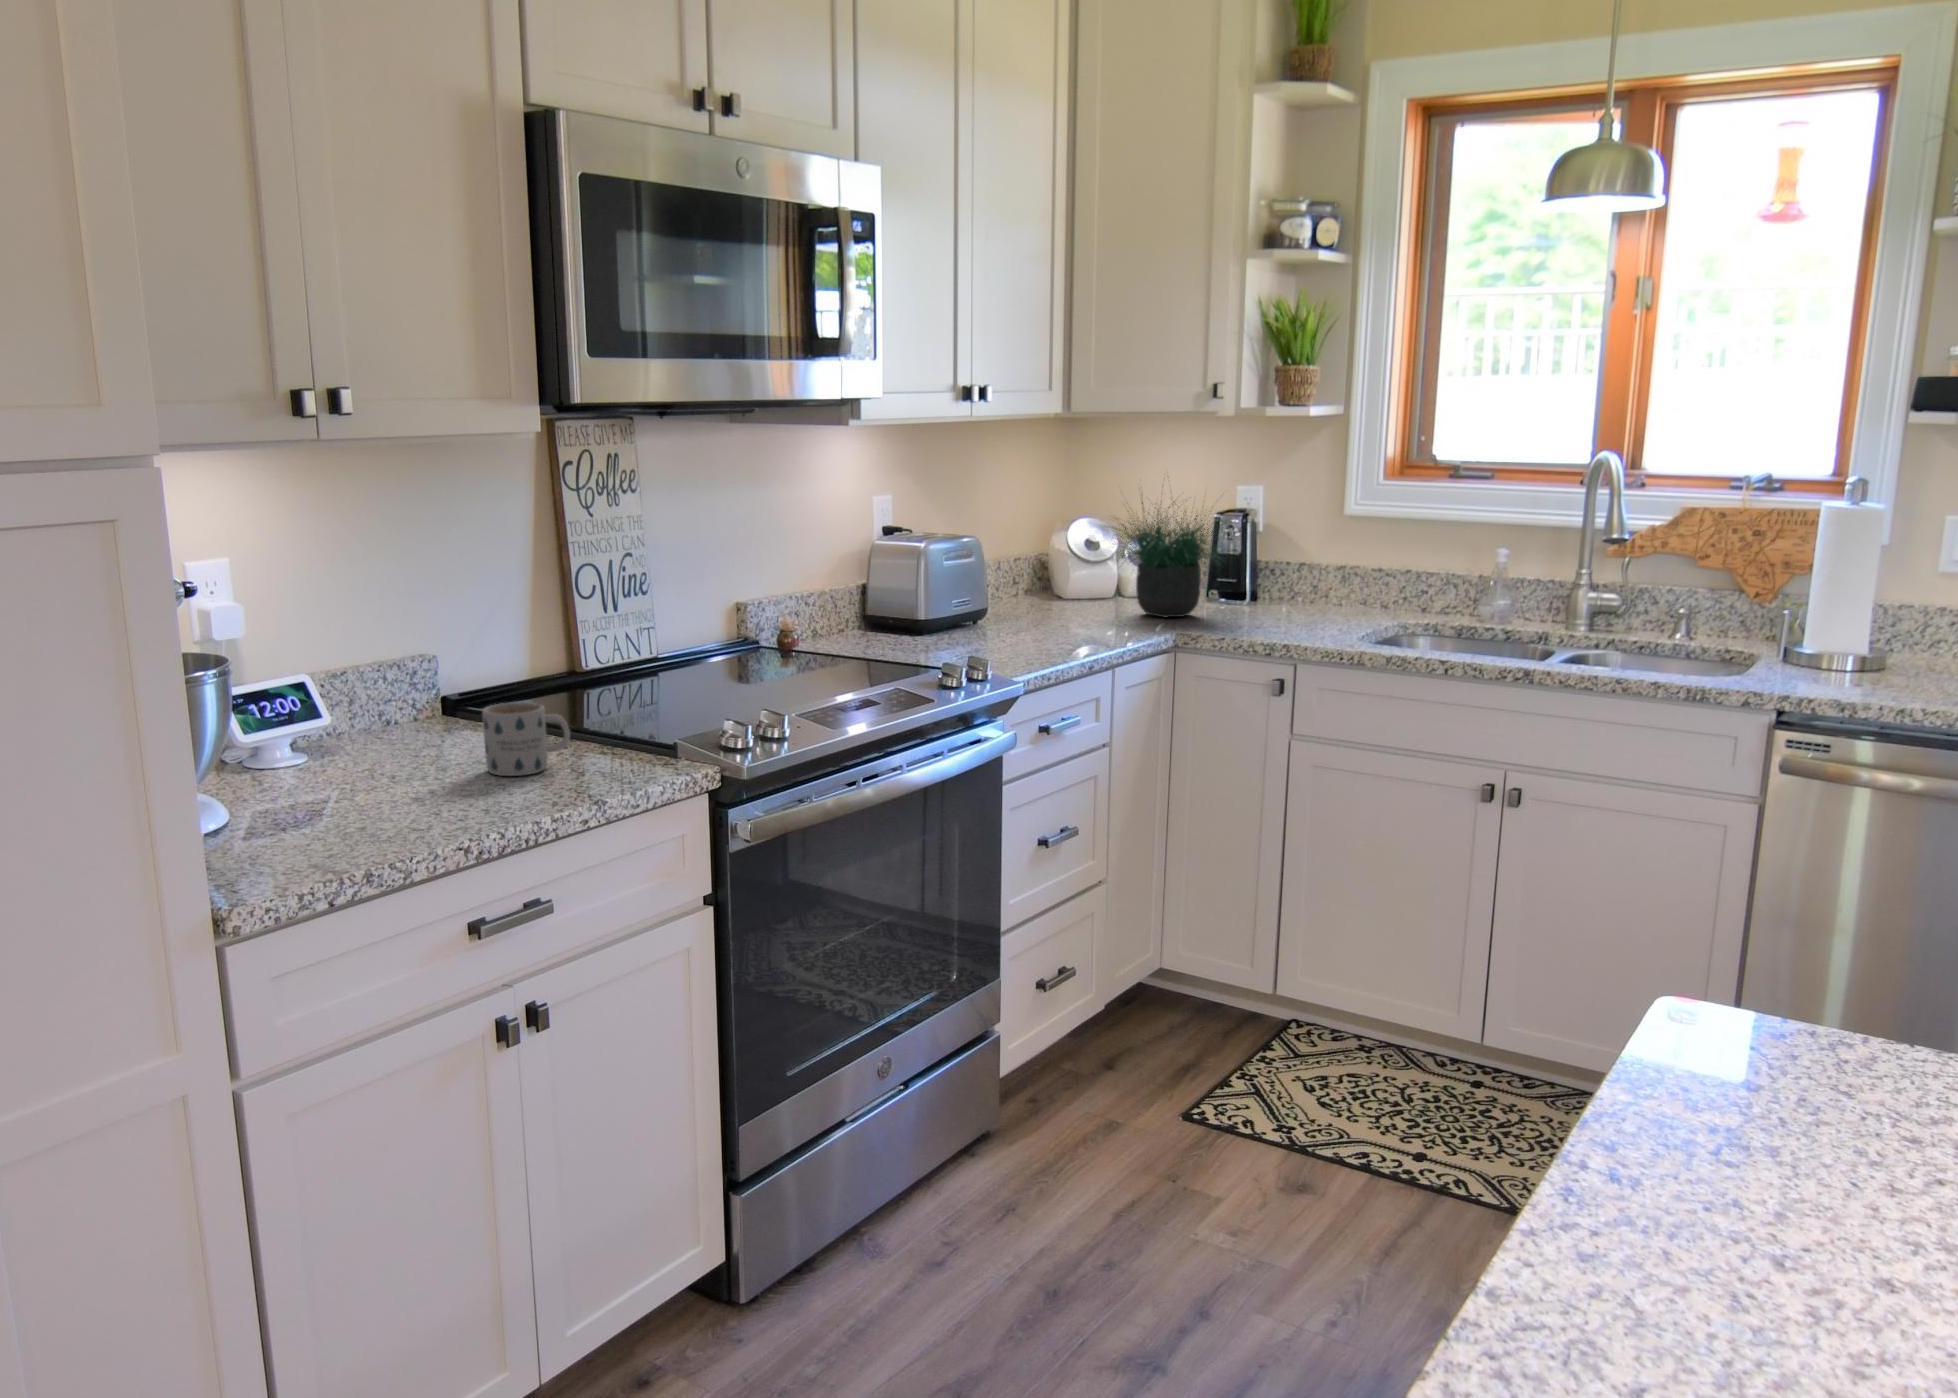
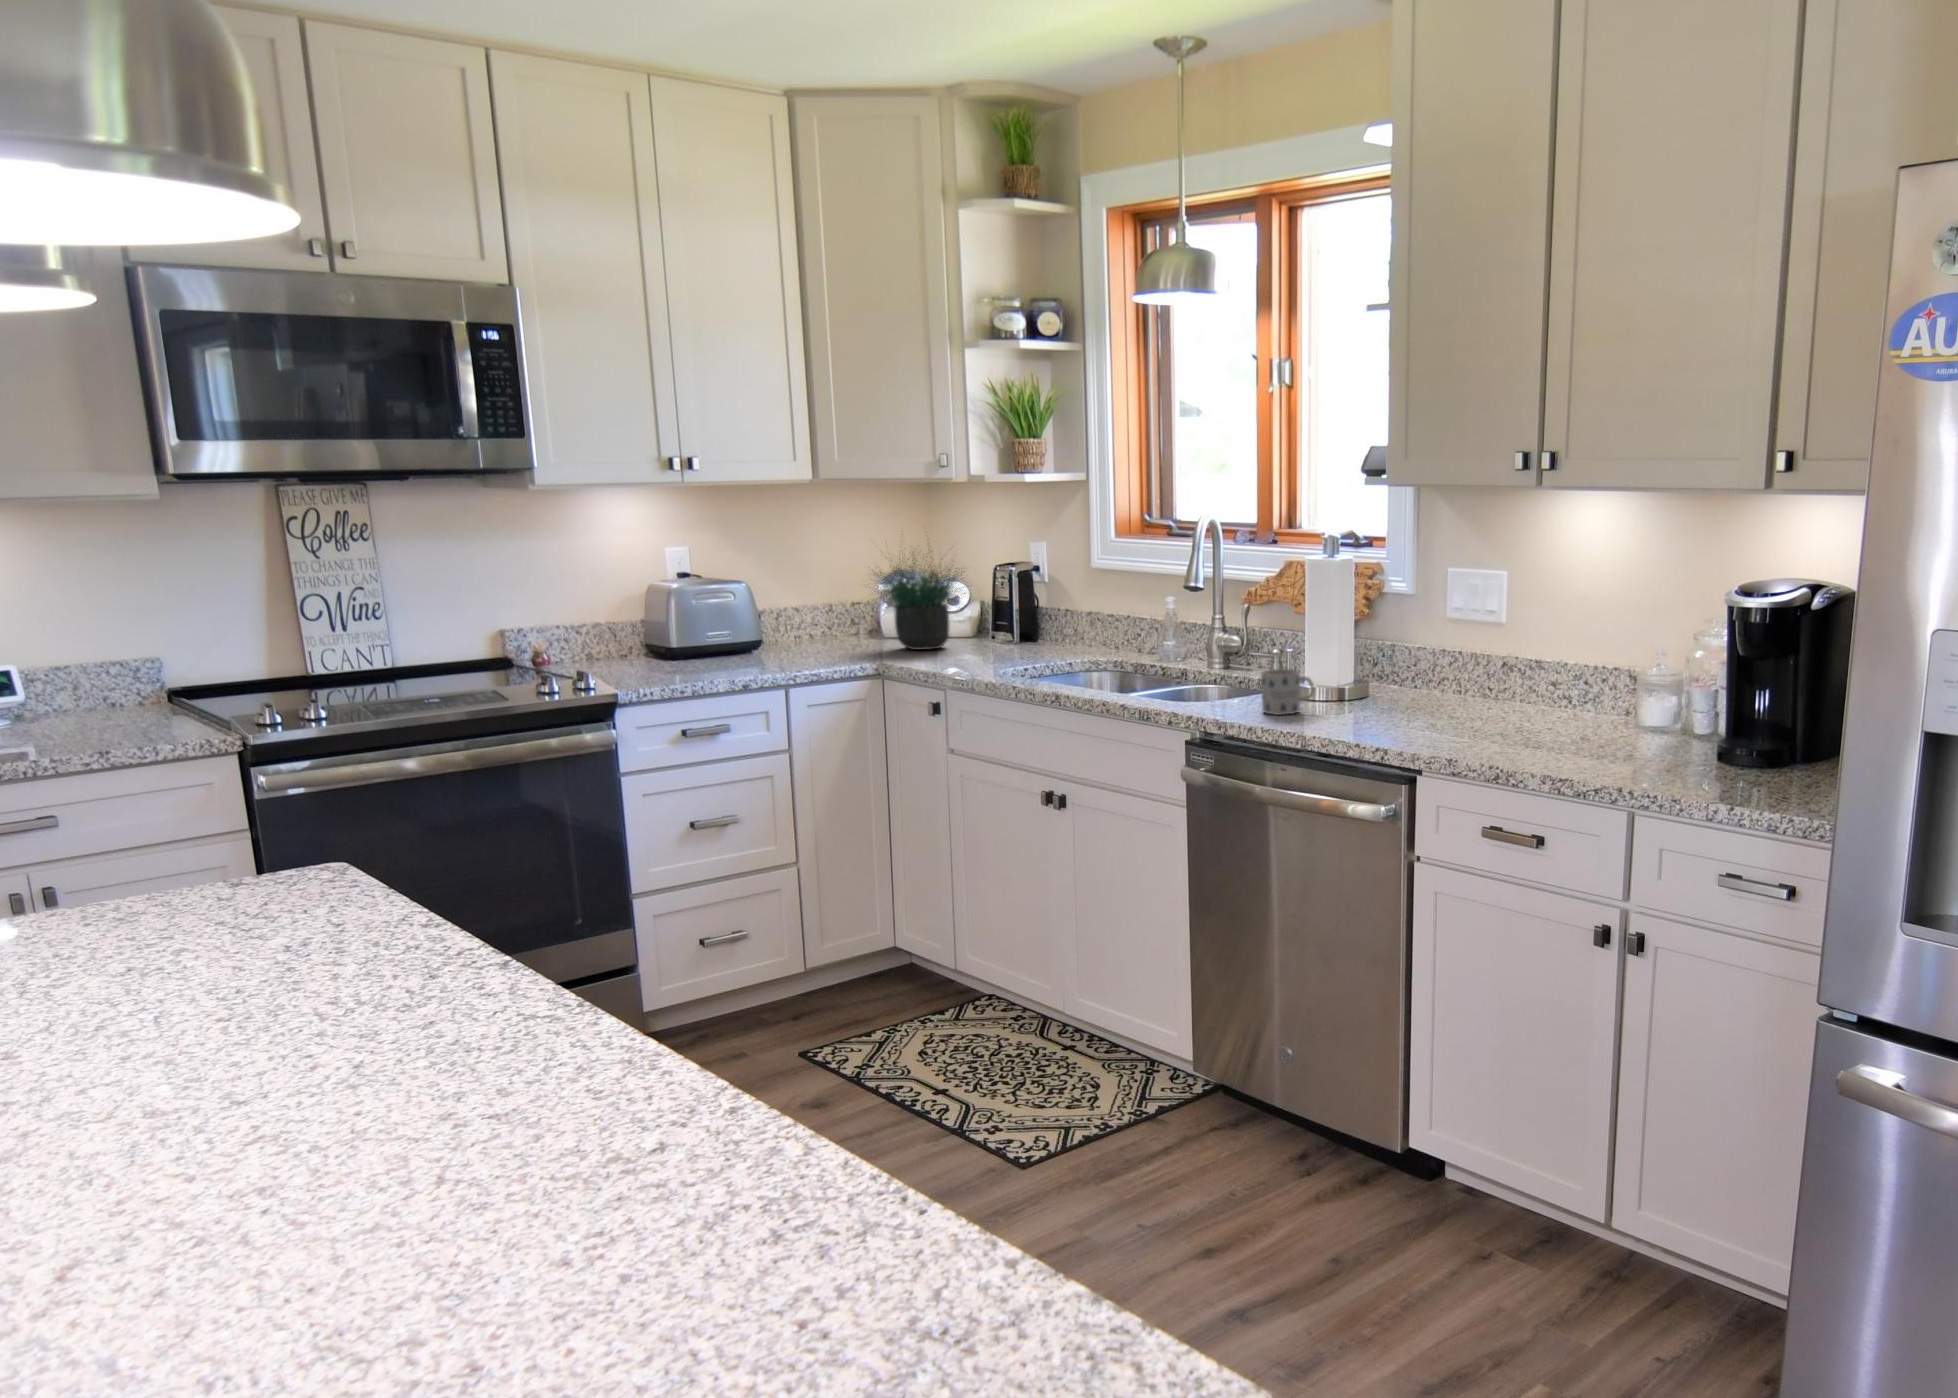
mug: present [482,702,570,776] -> present [1261,669,1315,715]

